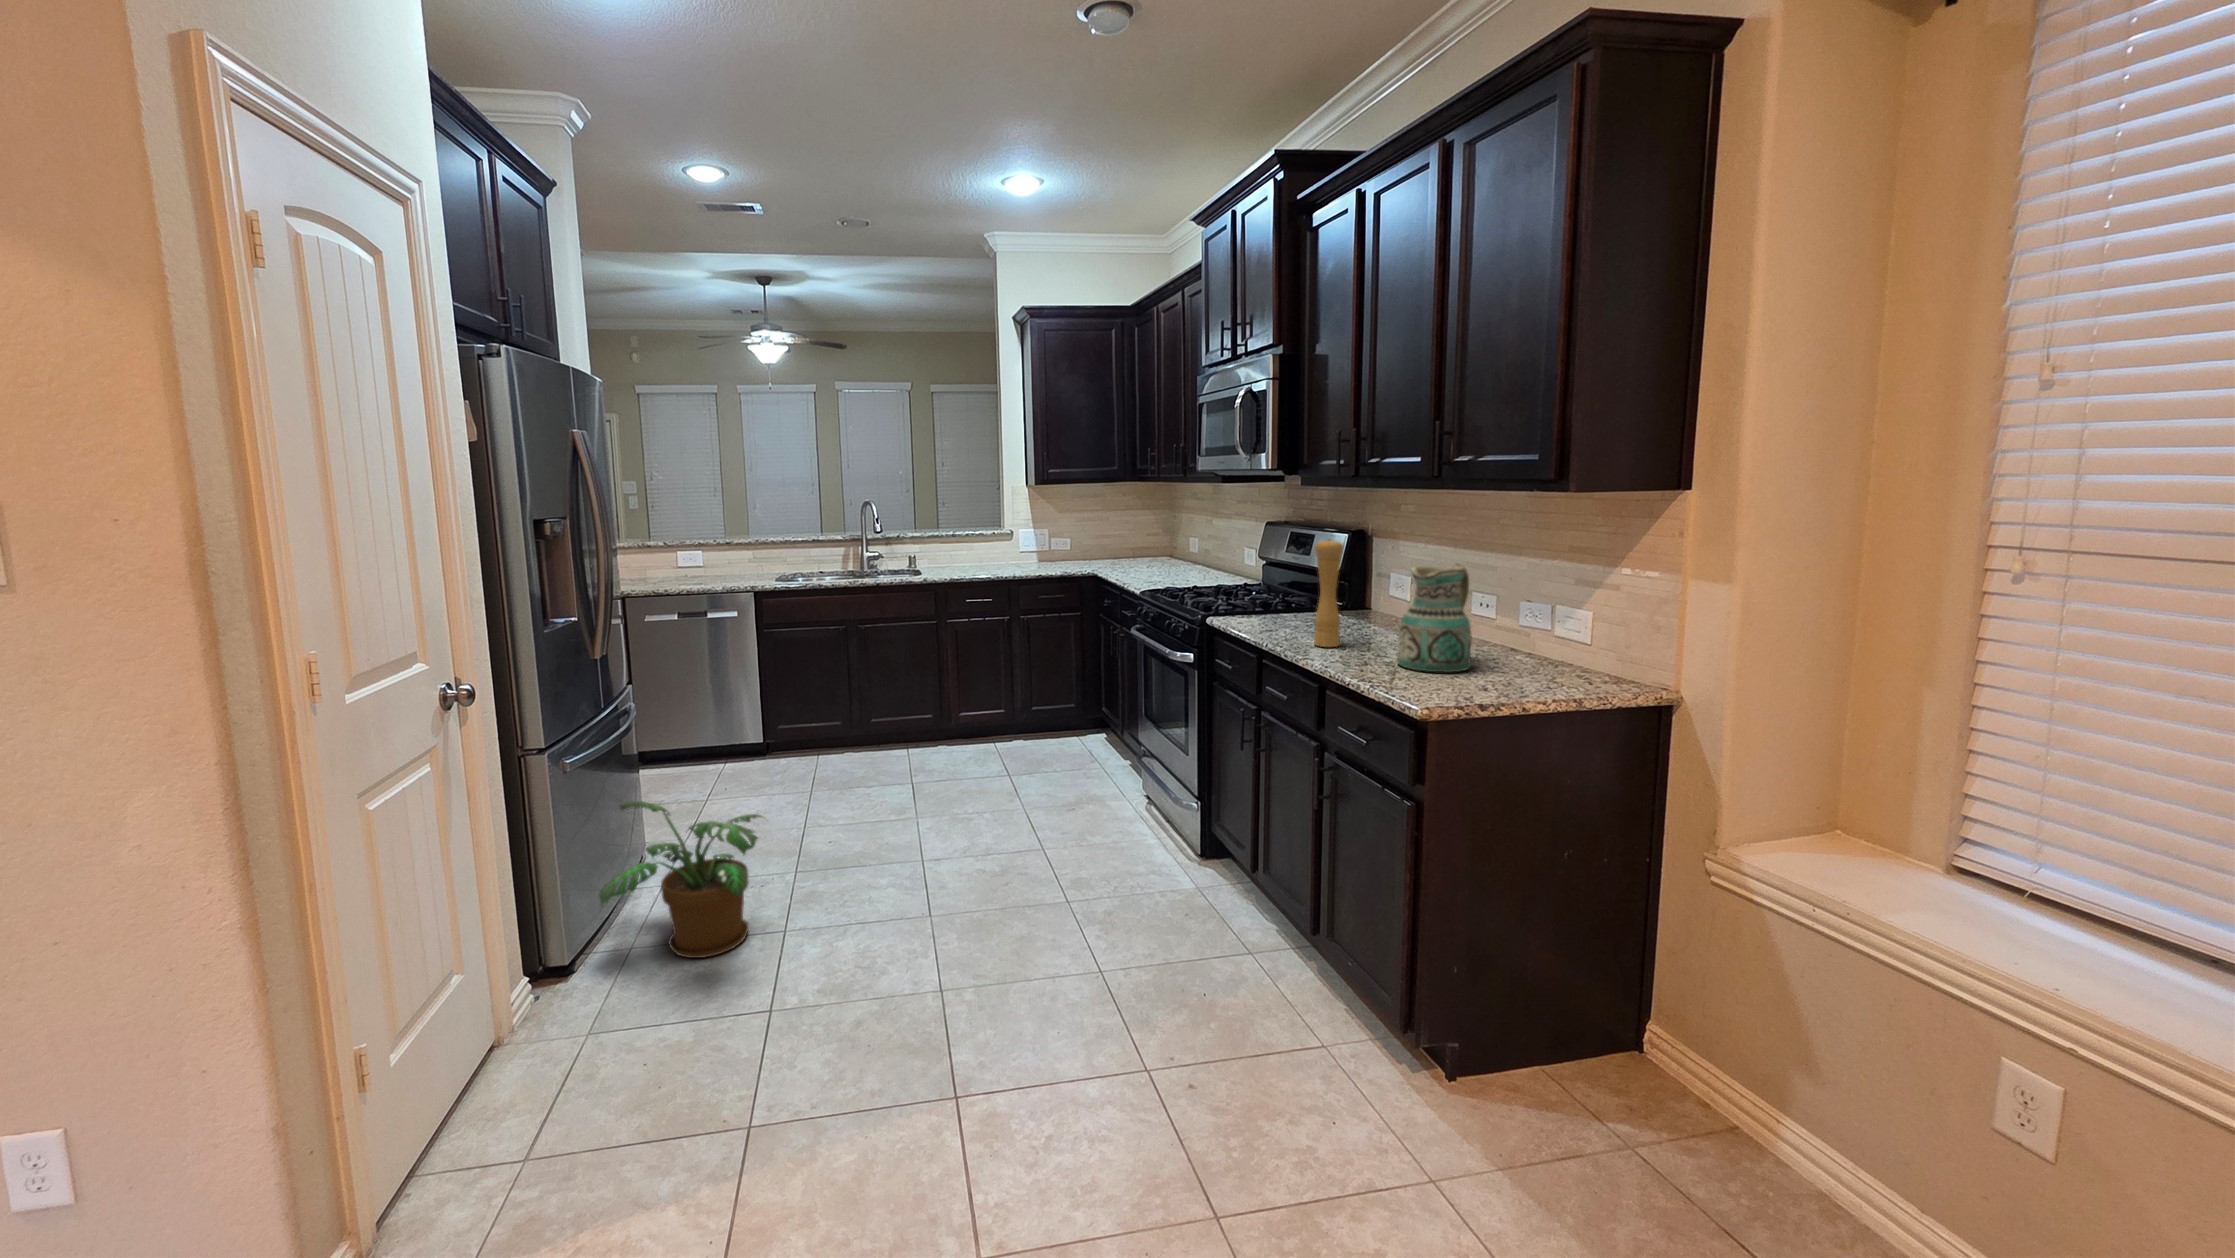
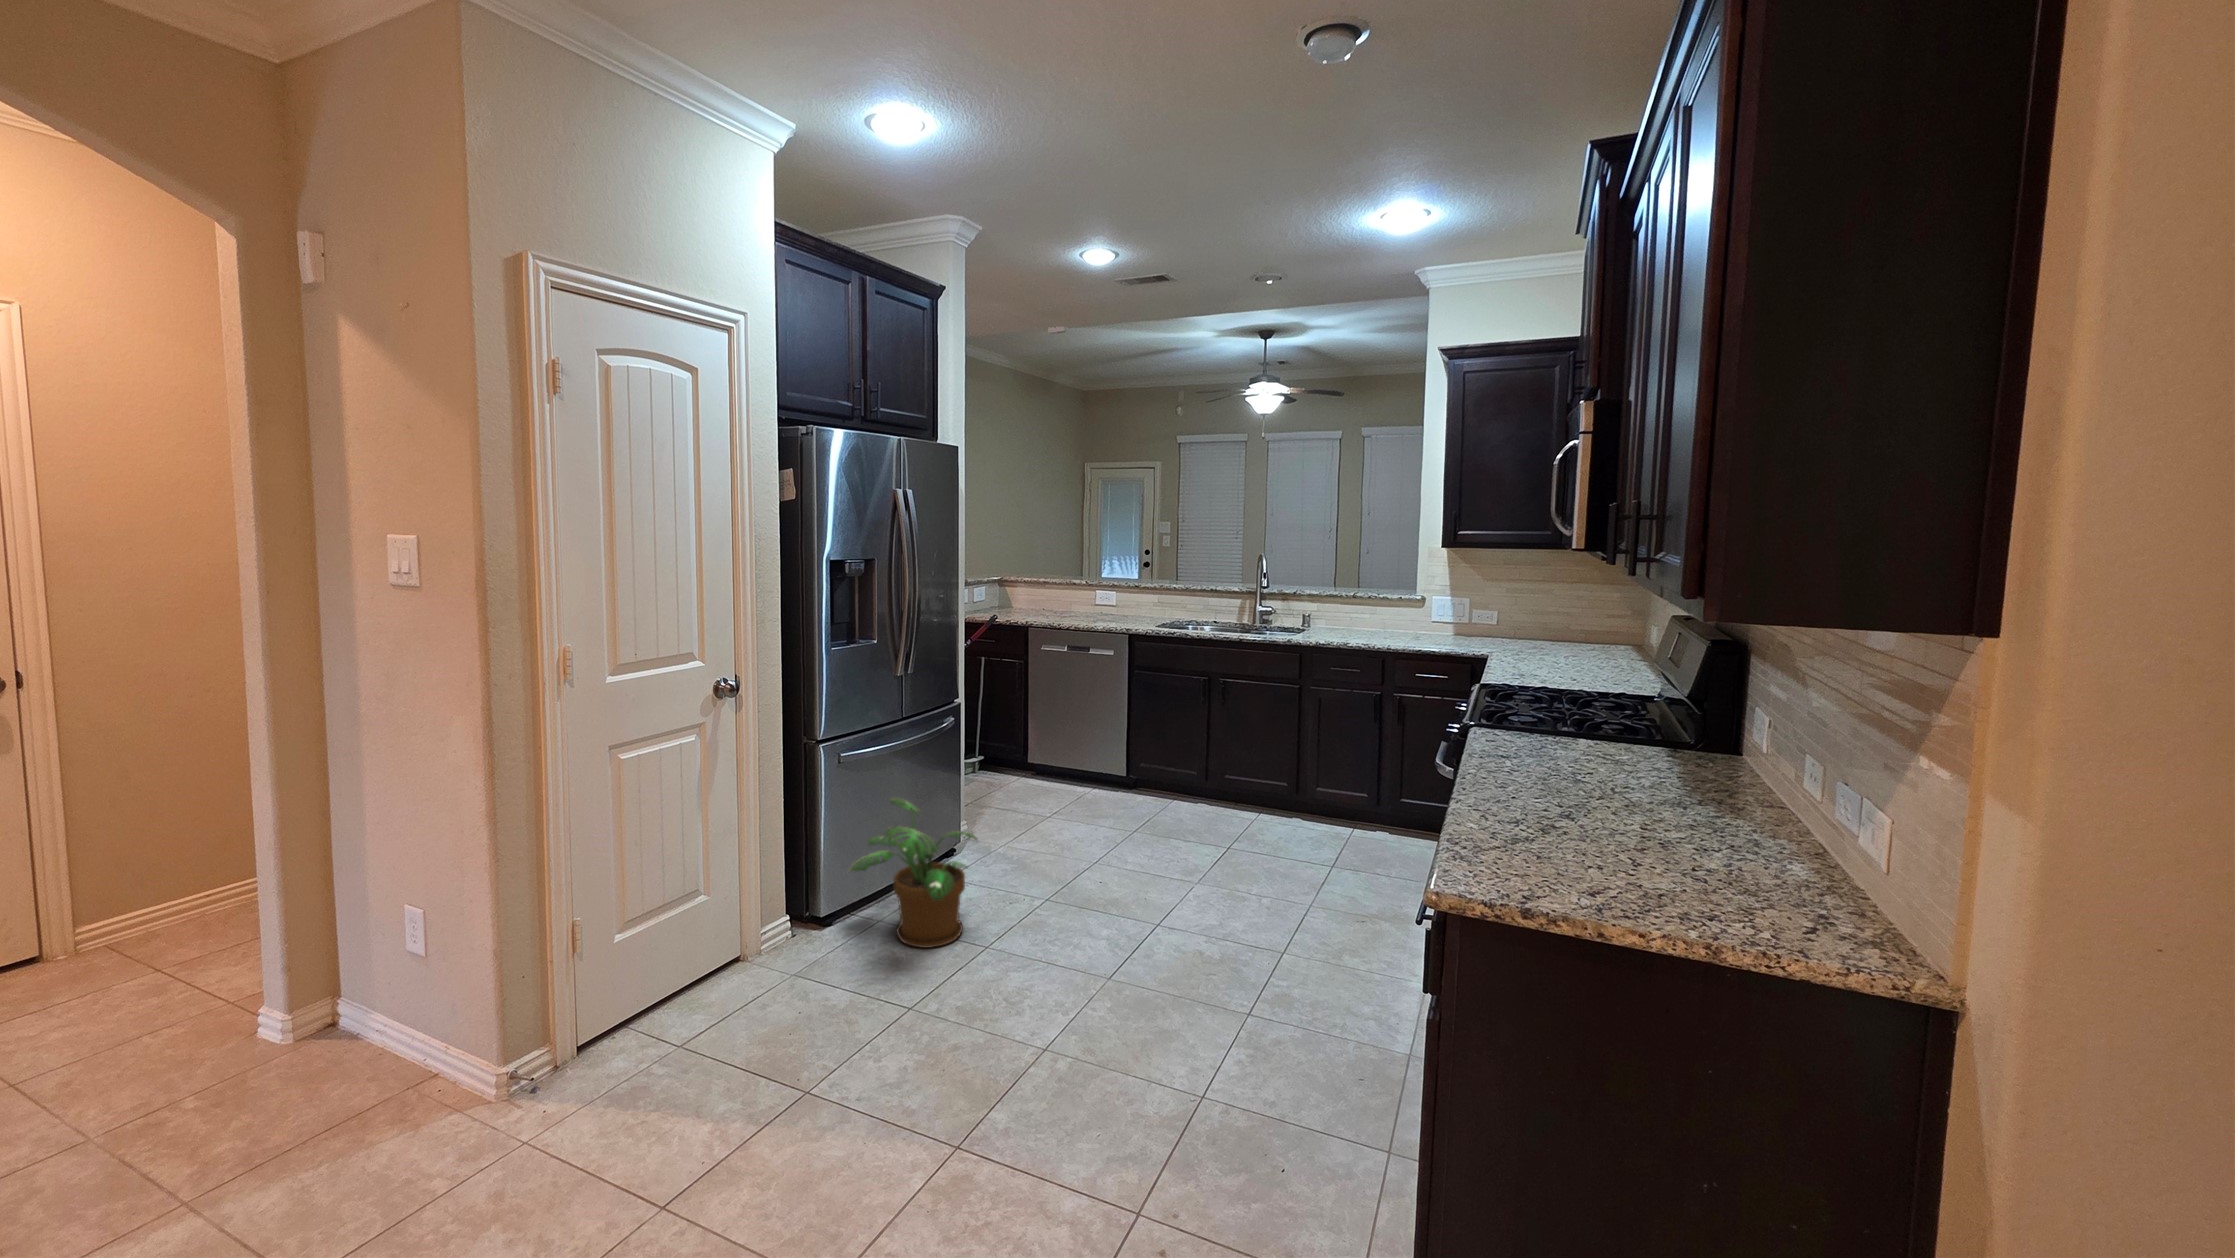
pepper mill: present [1314,539,1344,647] -> none [1505,640,1551,790]
ceramic pitcher: present [1397,563,1472,672] -> none [1546,693,1702,862]

